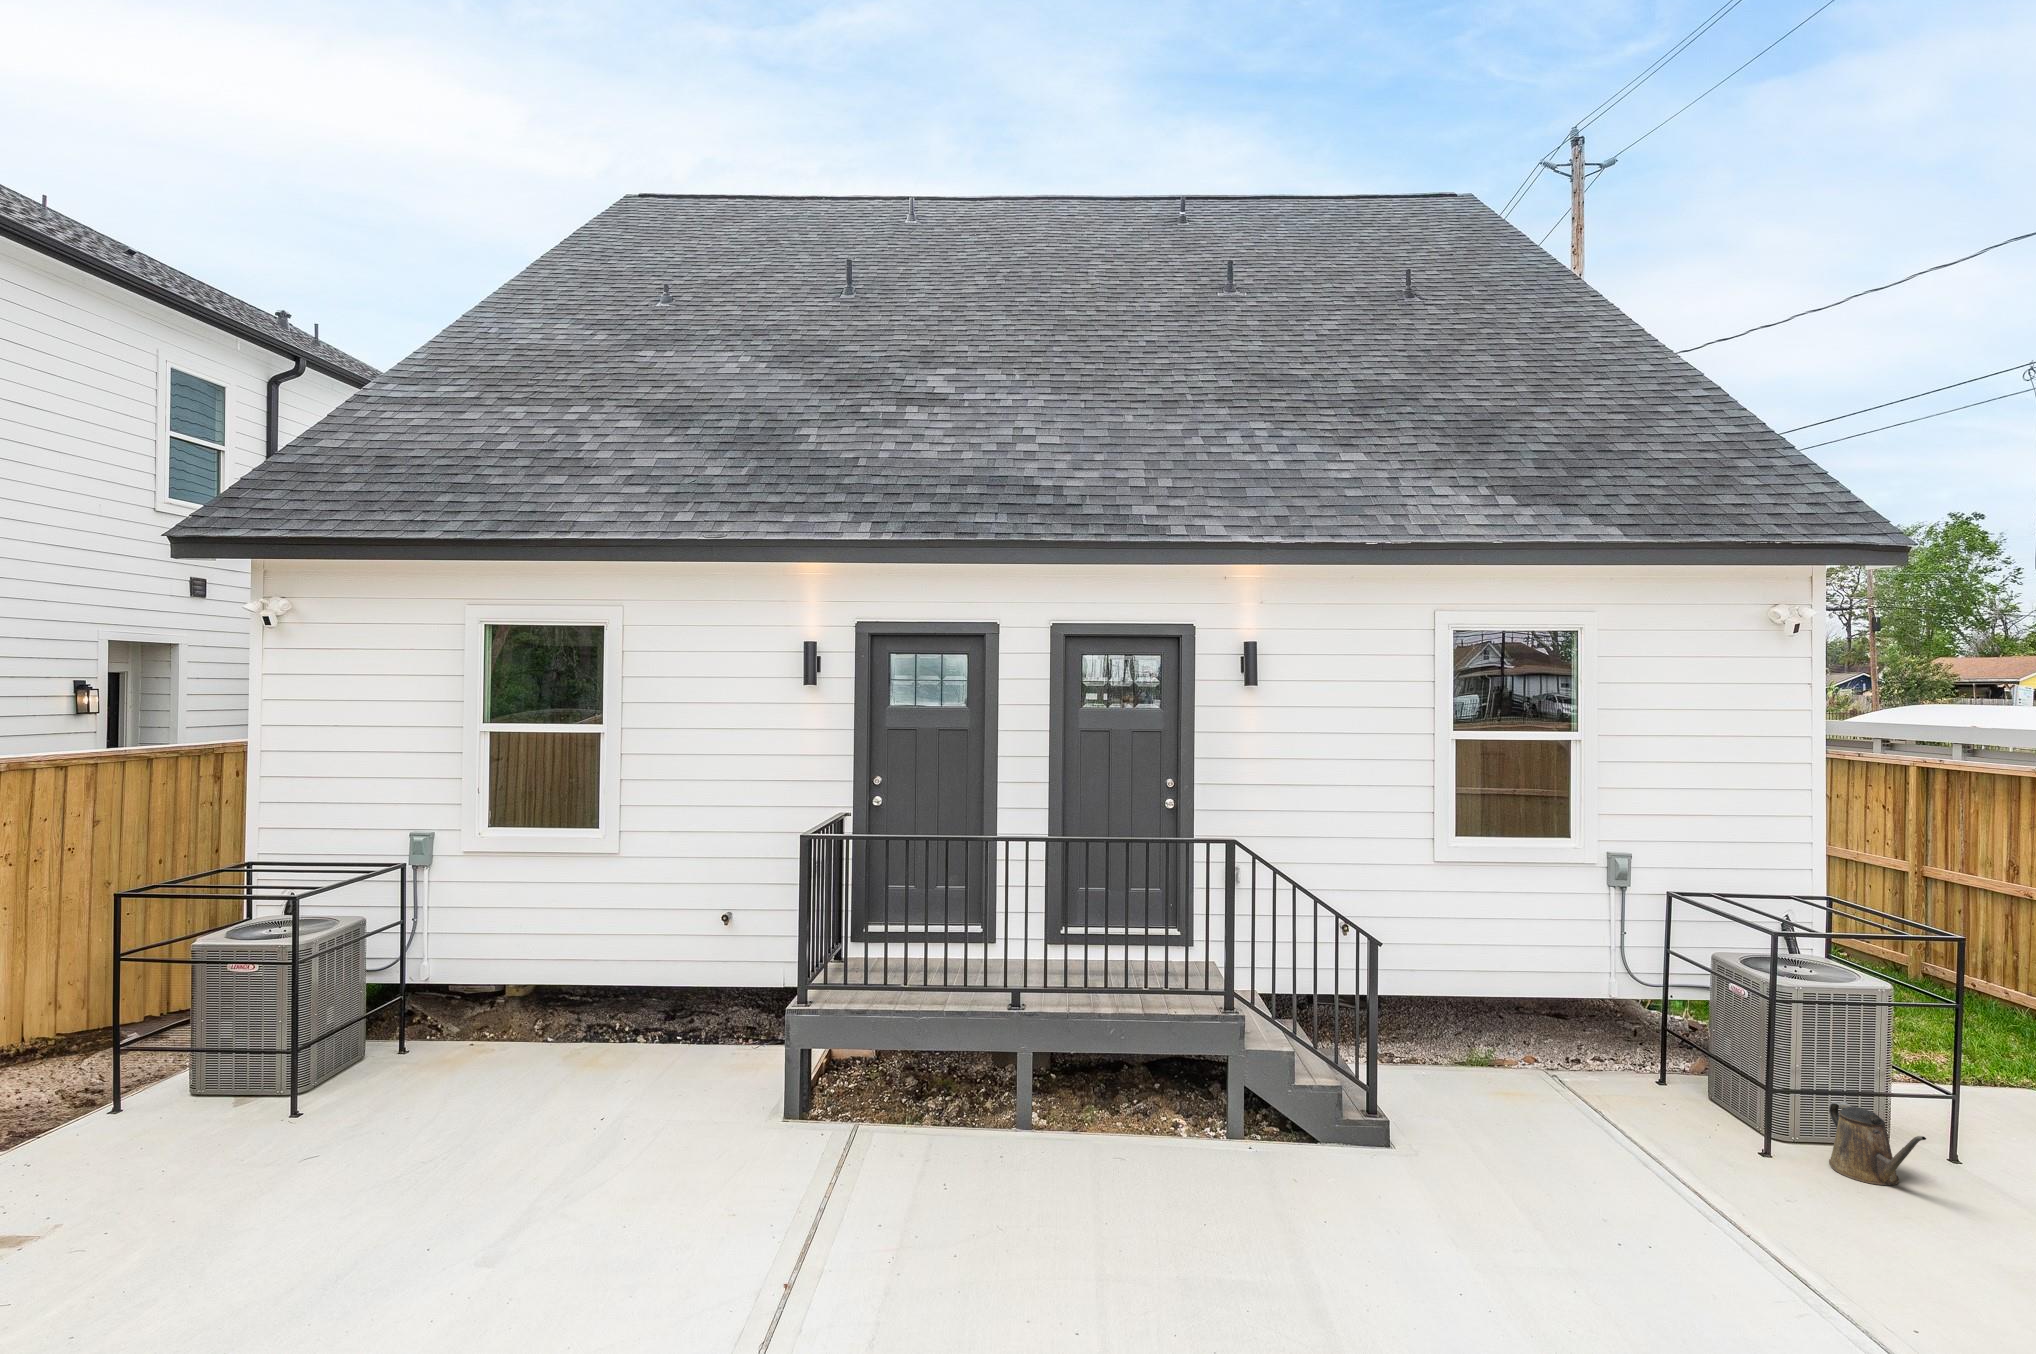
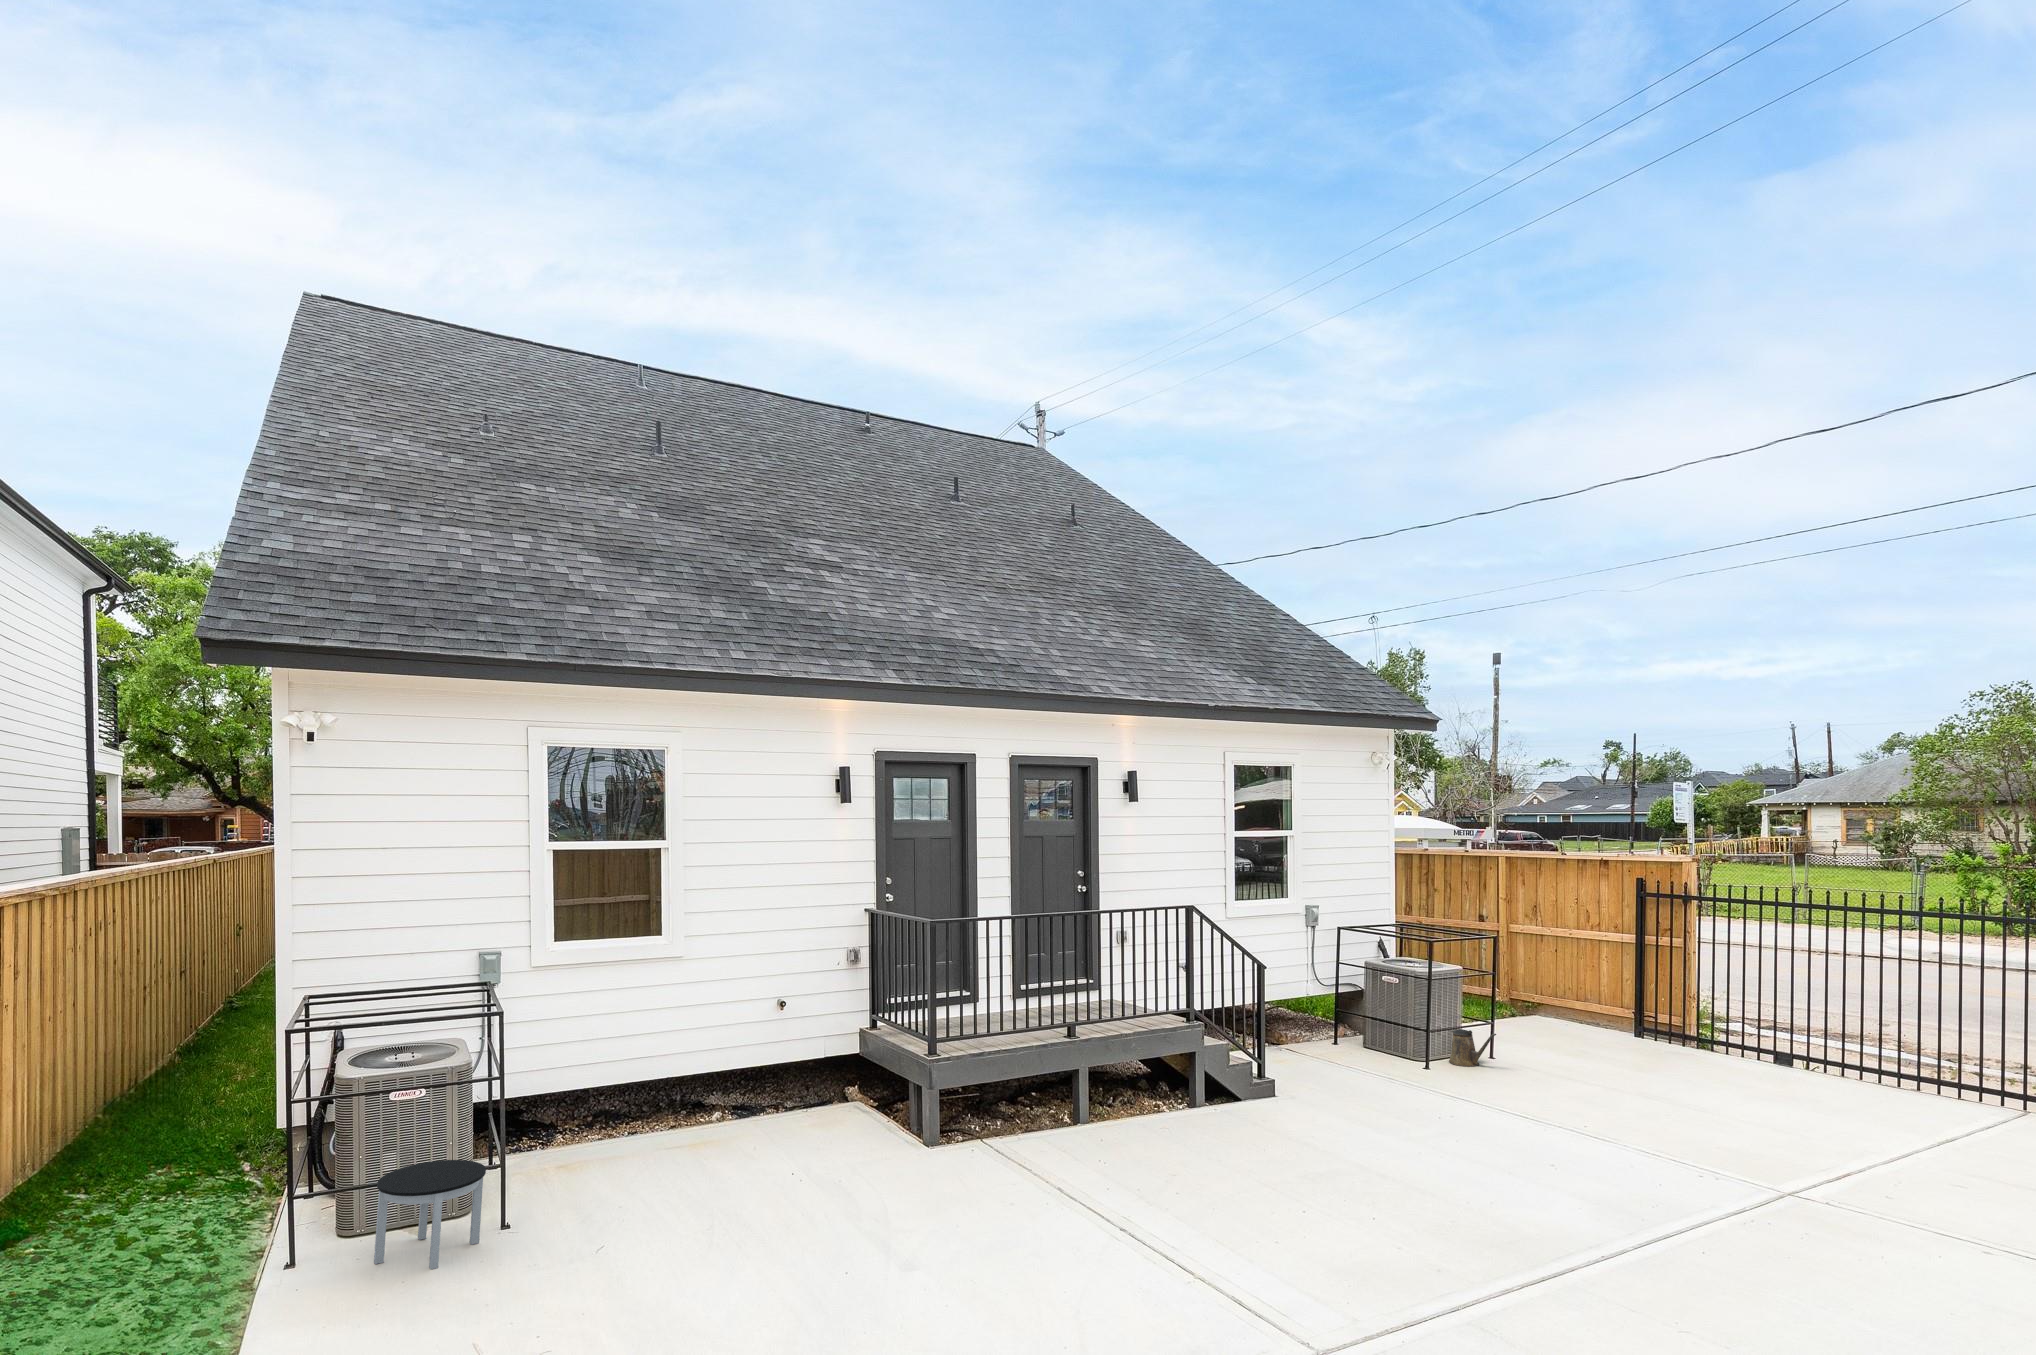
round table: none [113,1037,243,1152] -> present [374,1160,486,1270]

